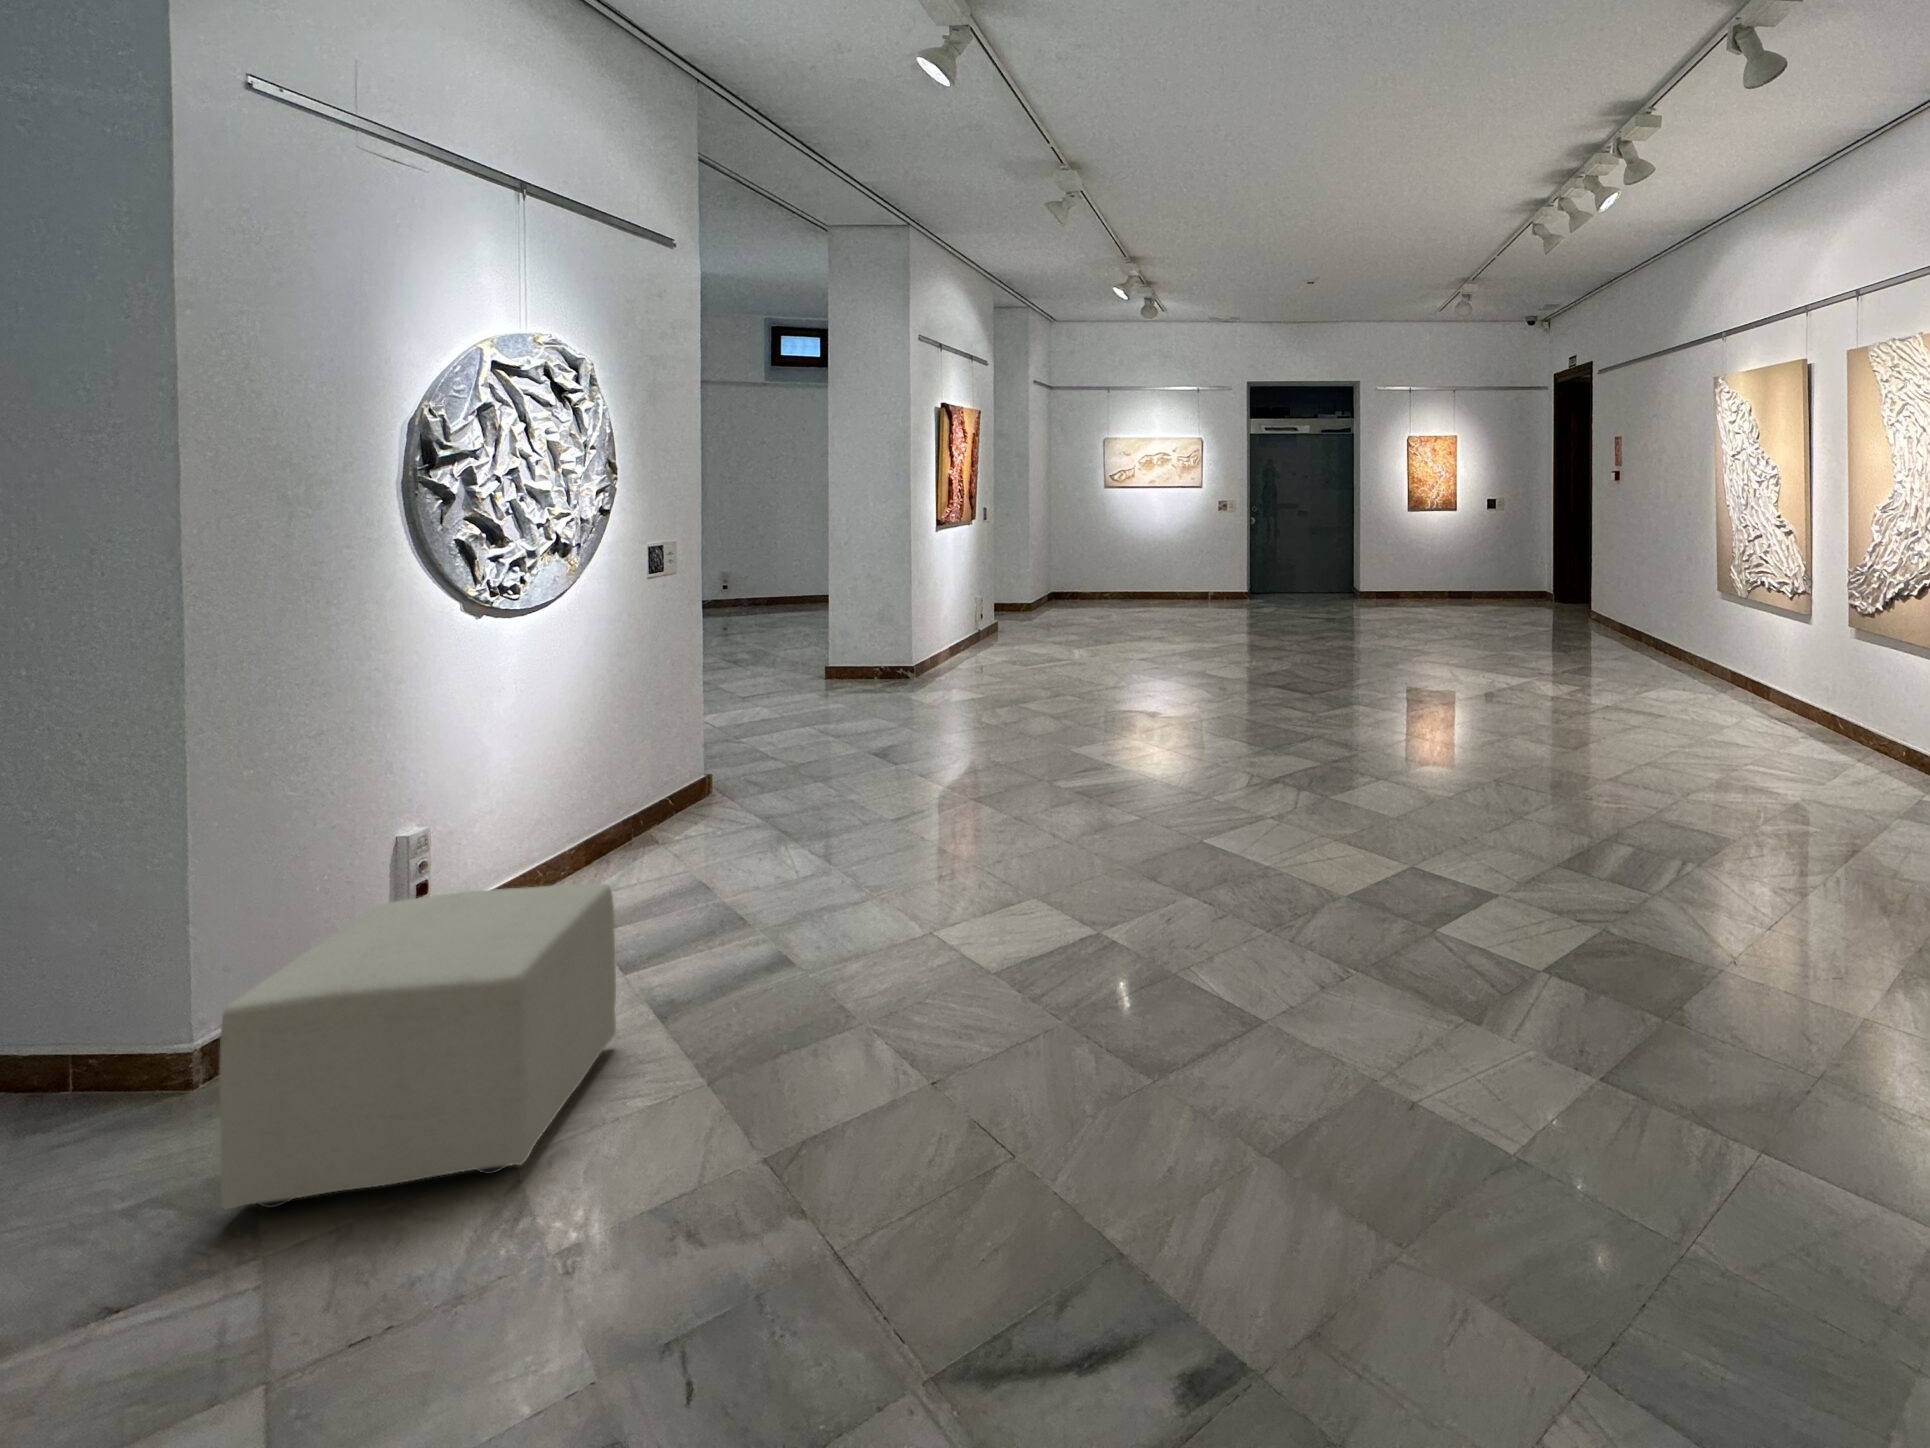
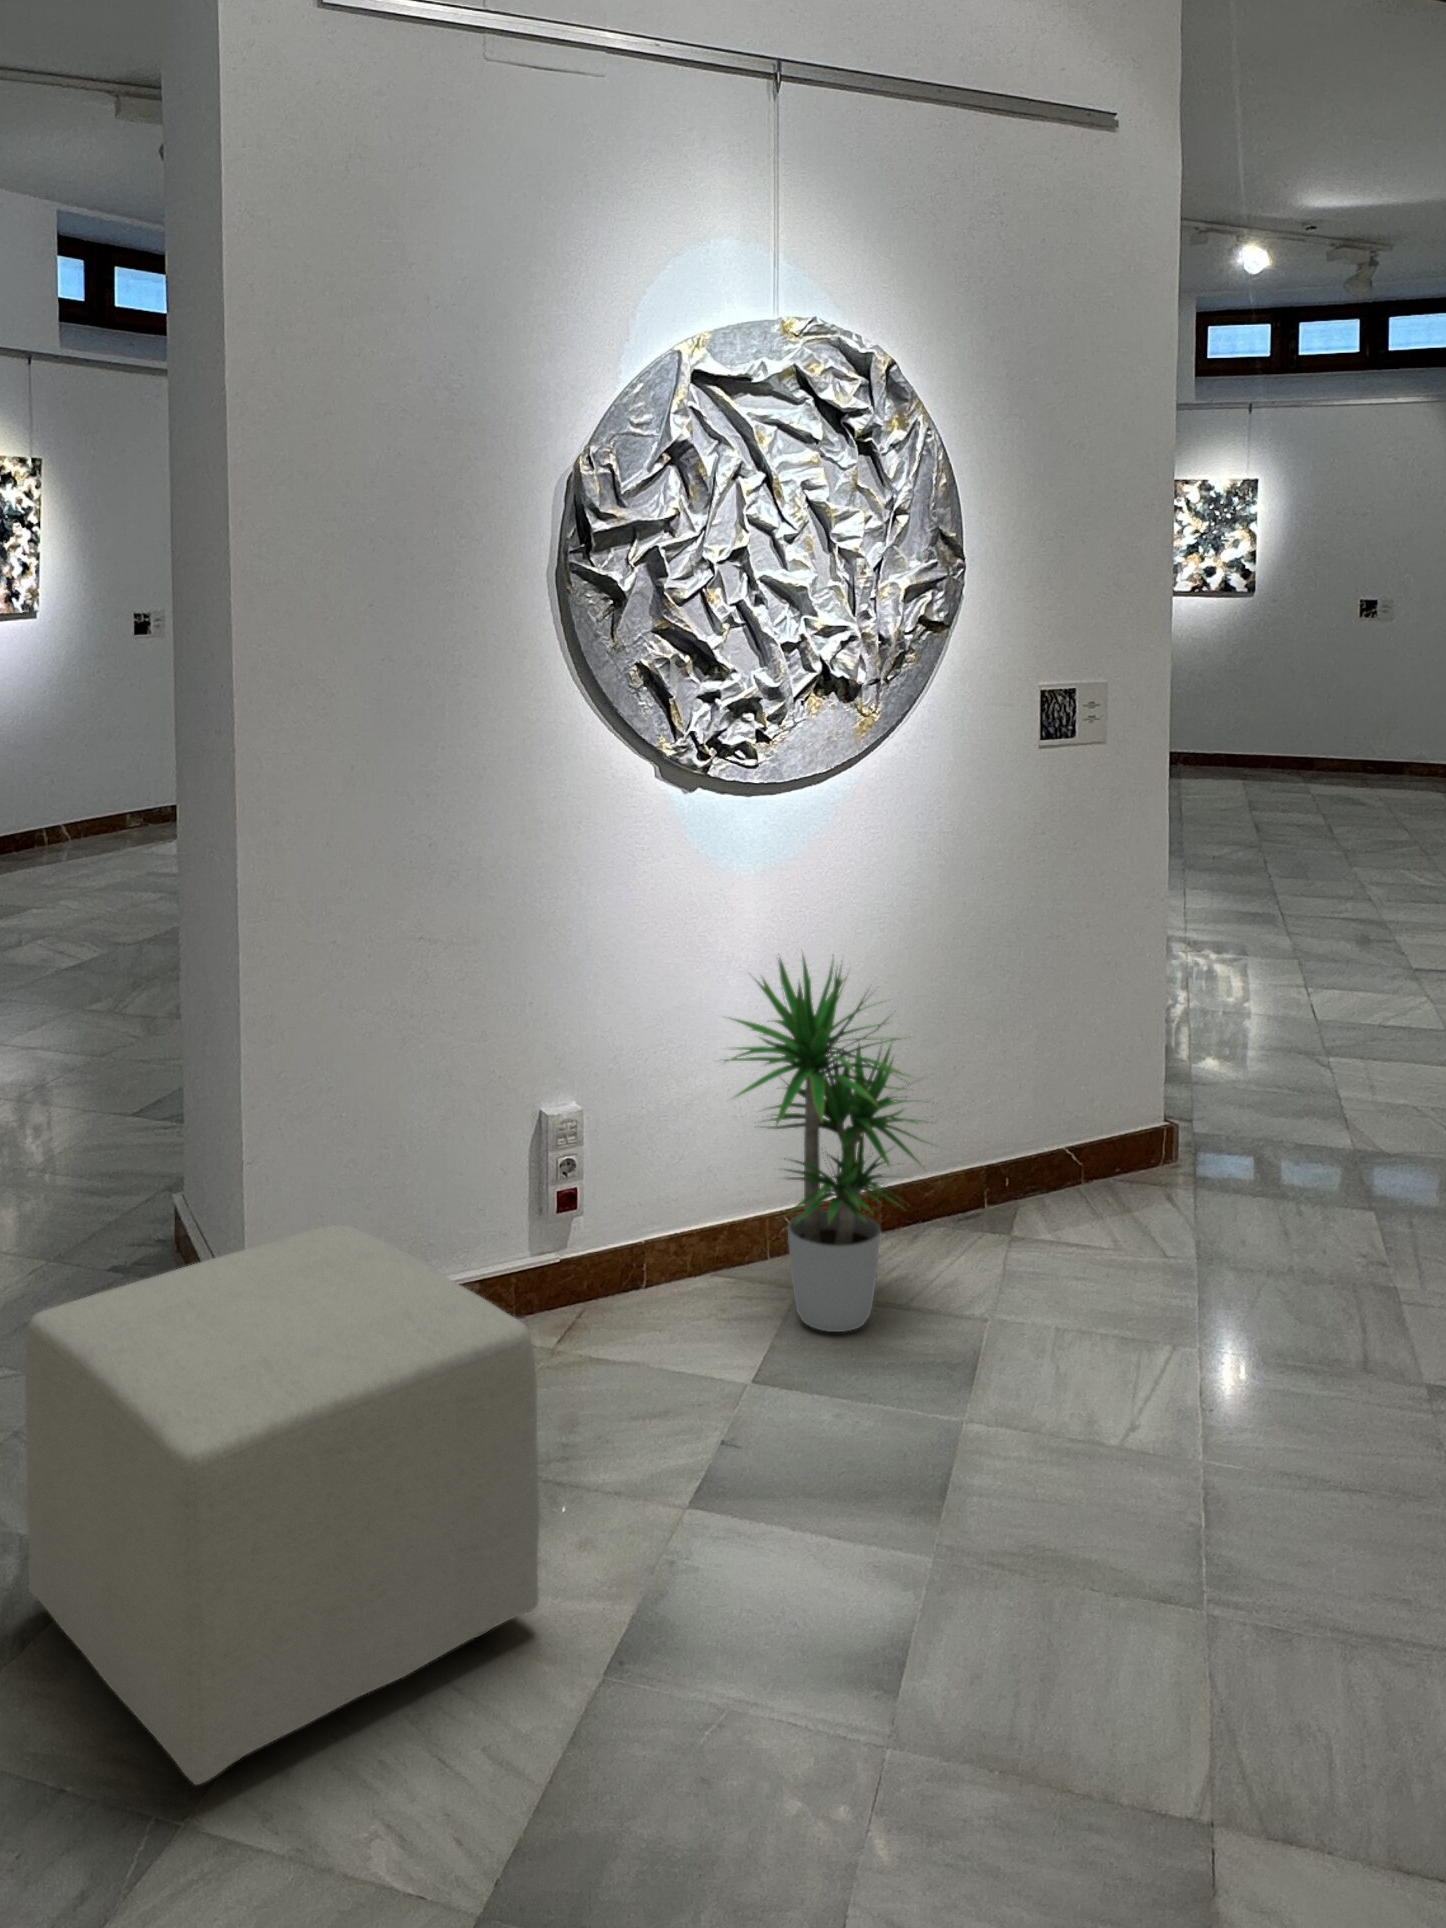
potted plant: none [512,695,665,908] -> present [724,956,924,1332]

